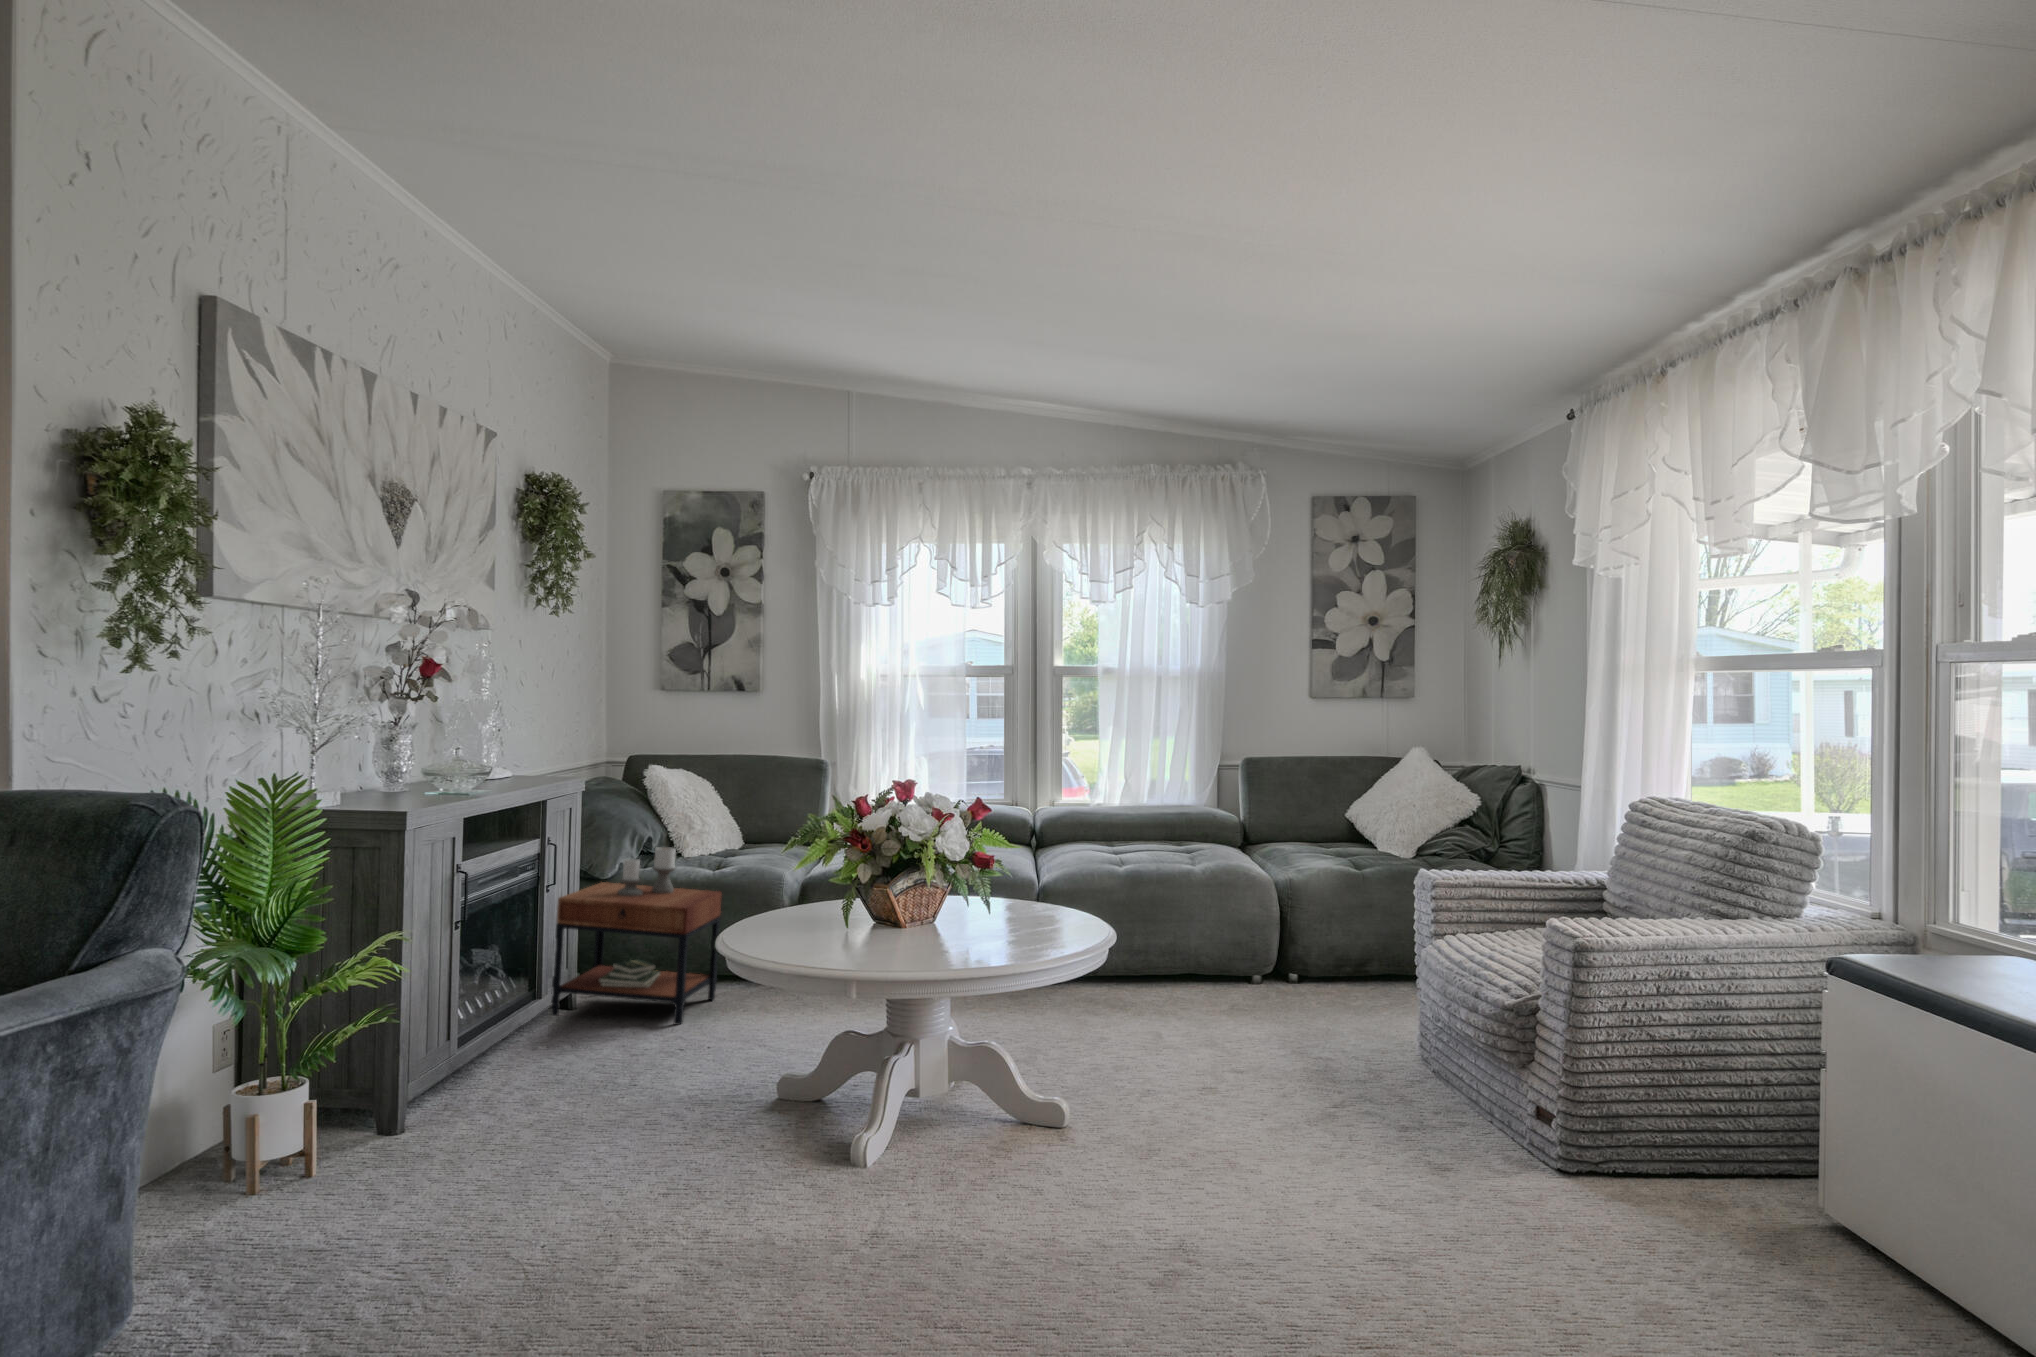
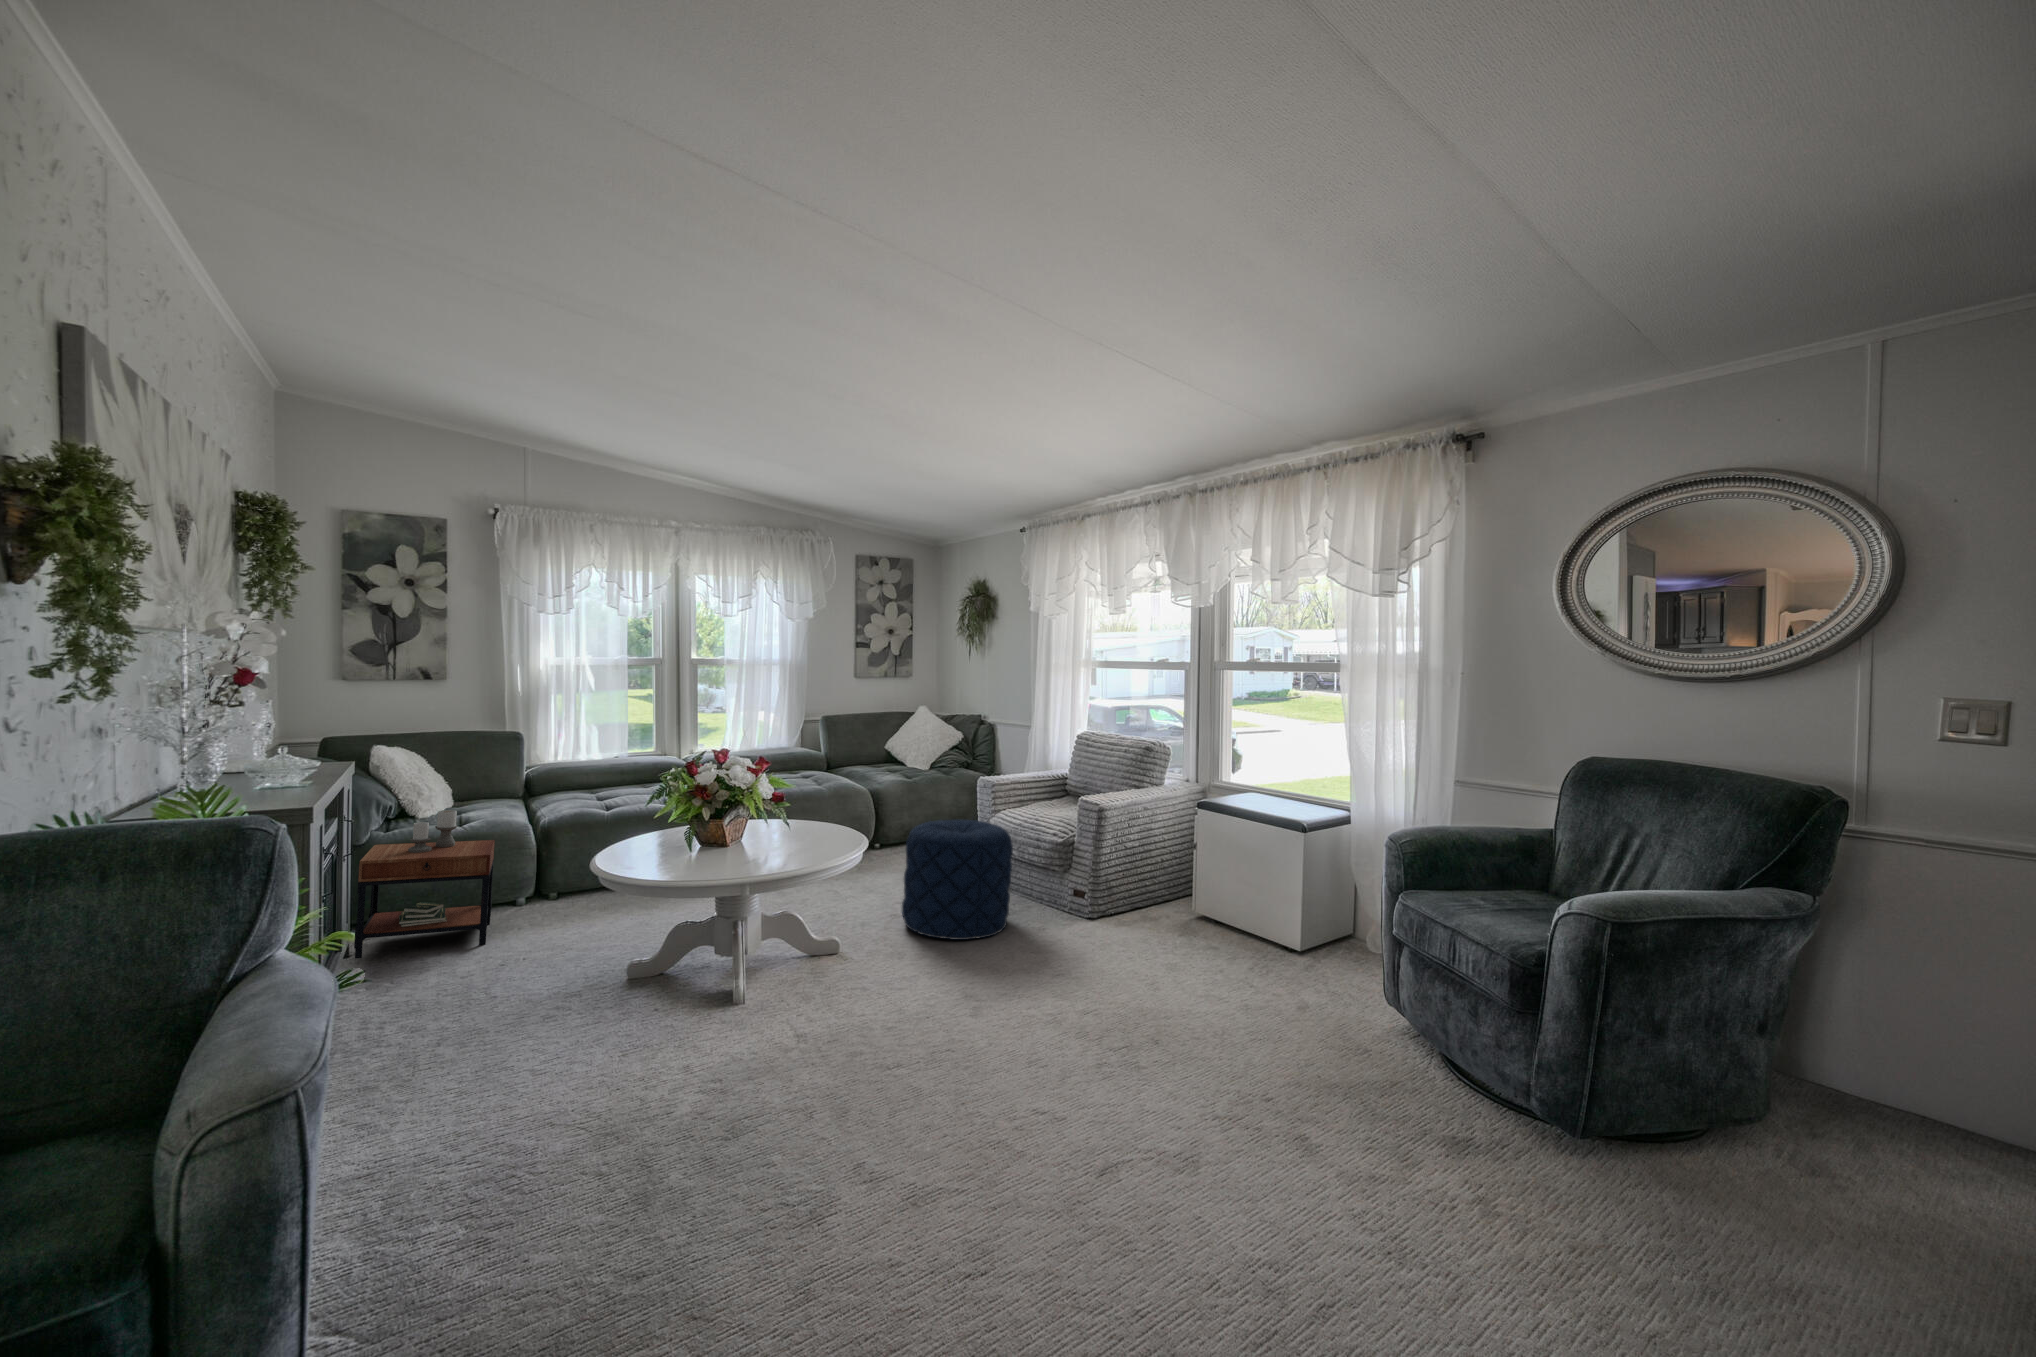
pouf: none [1192,933,1396,1160] -> present [902,820,1013,940]

